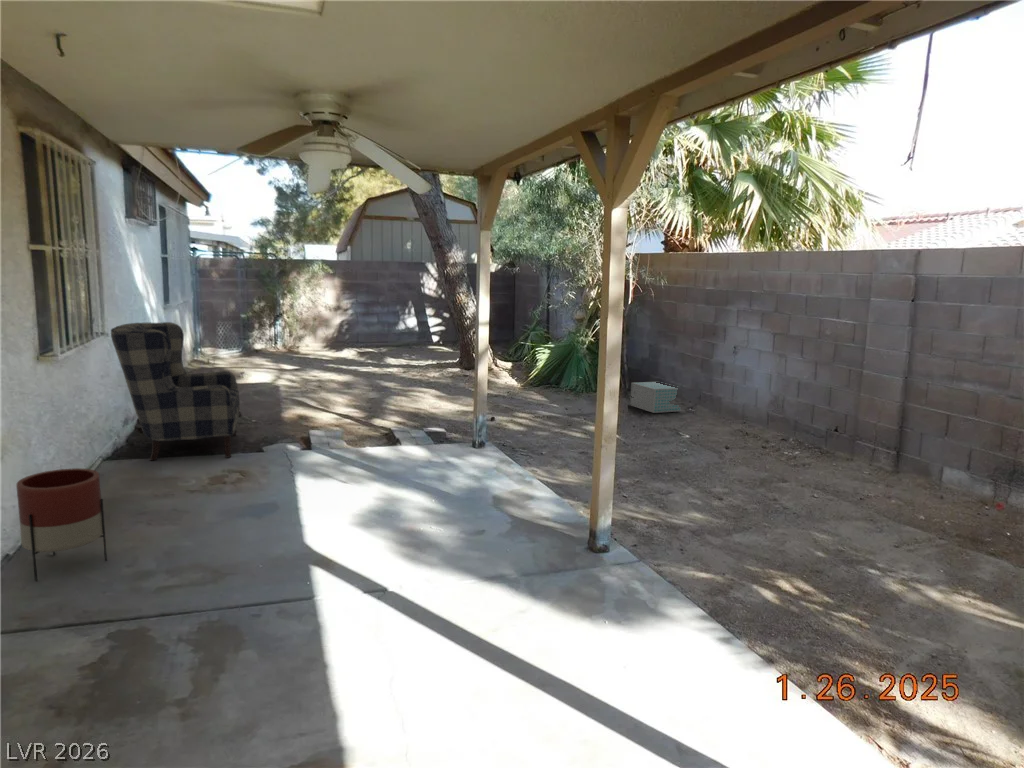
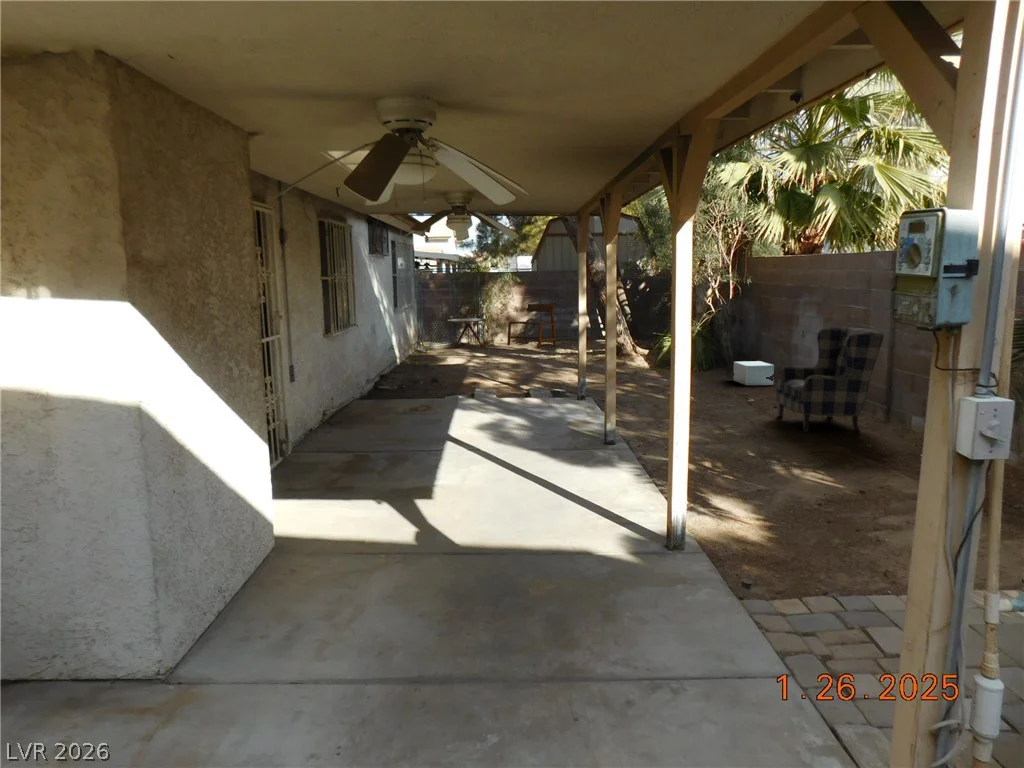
bench: none [318,301,381,358] -> present [507,304,556,348]
round table: none [238,318,294,358] -> present [448,318,488,348]
chair: present [111,322,240,460] -> present [776,327,884,432]
planter: present [16,468,107,581] -> none [316,387,353,437]

